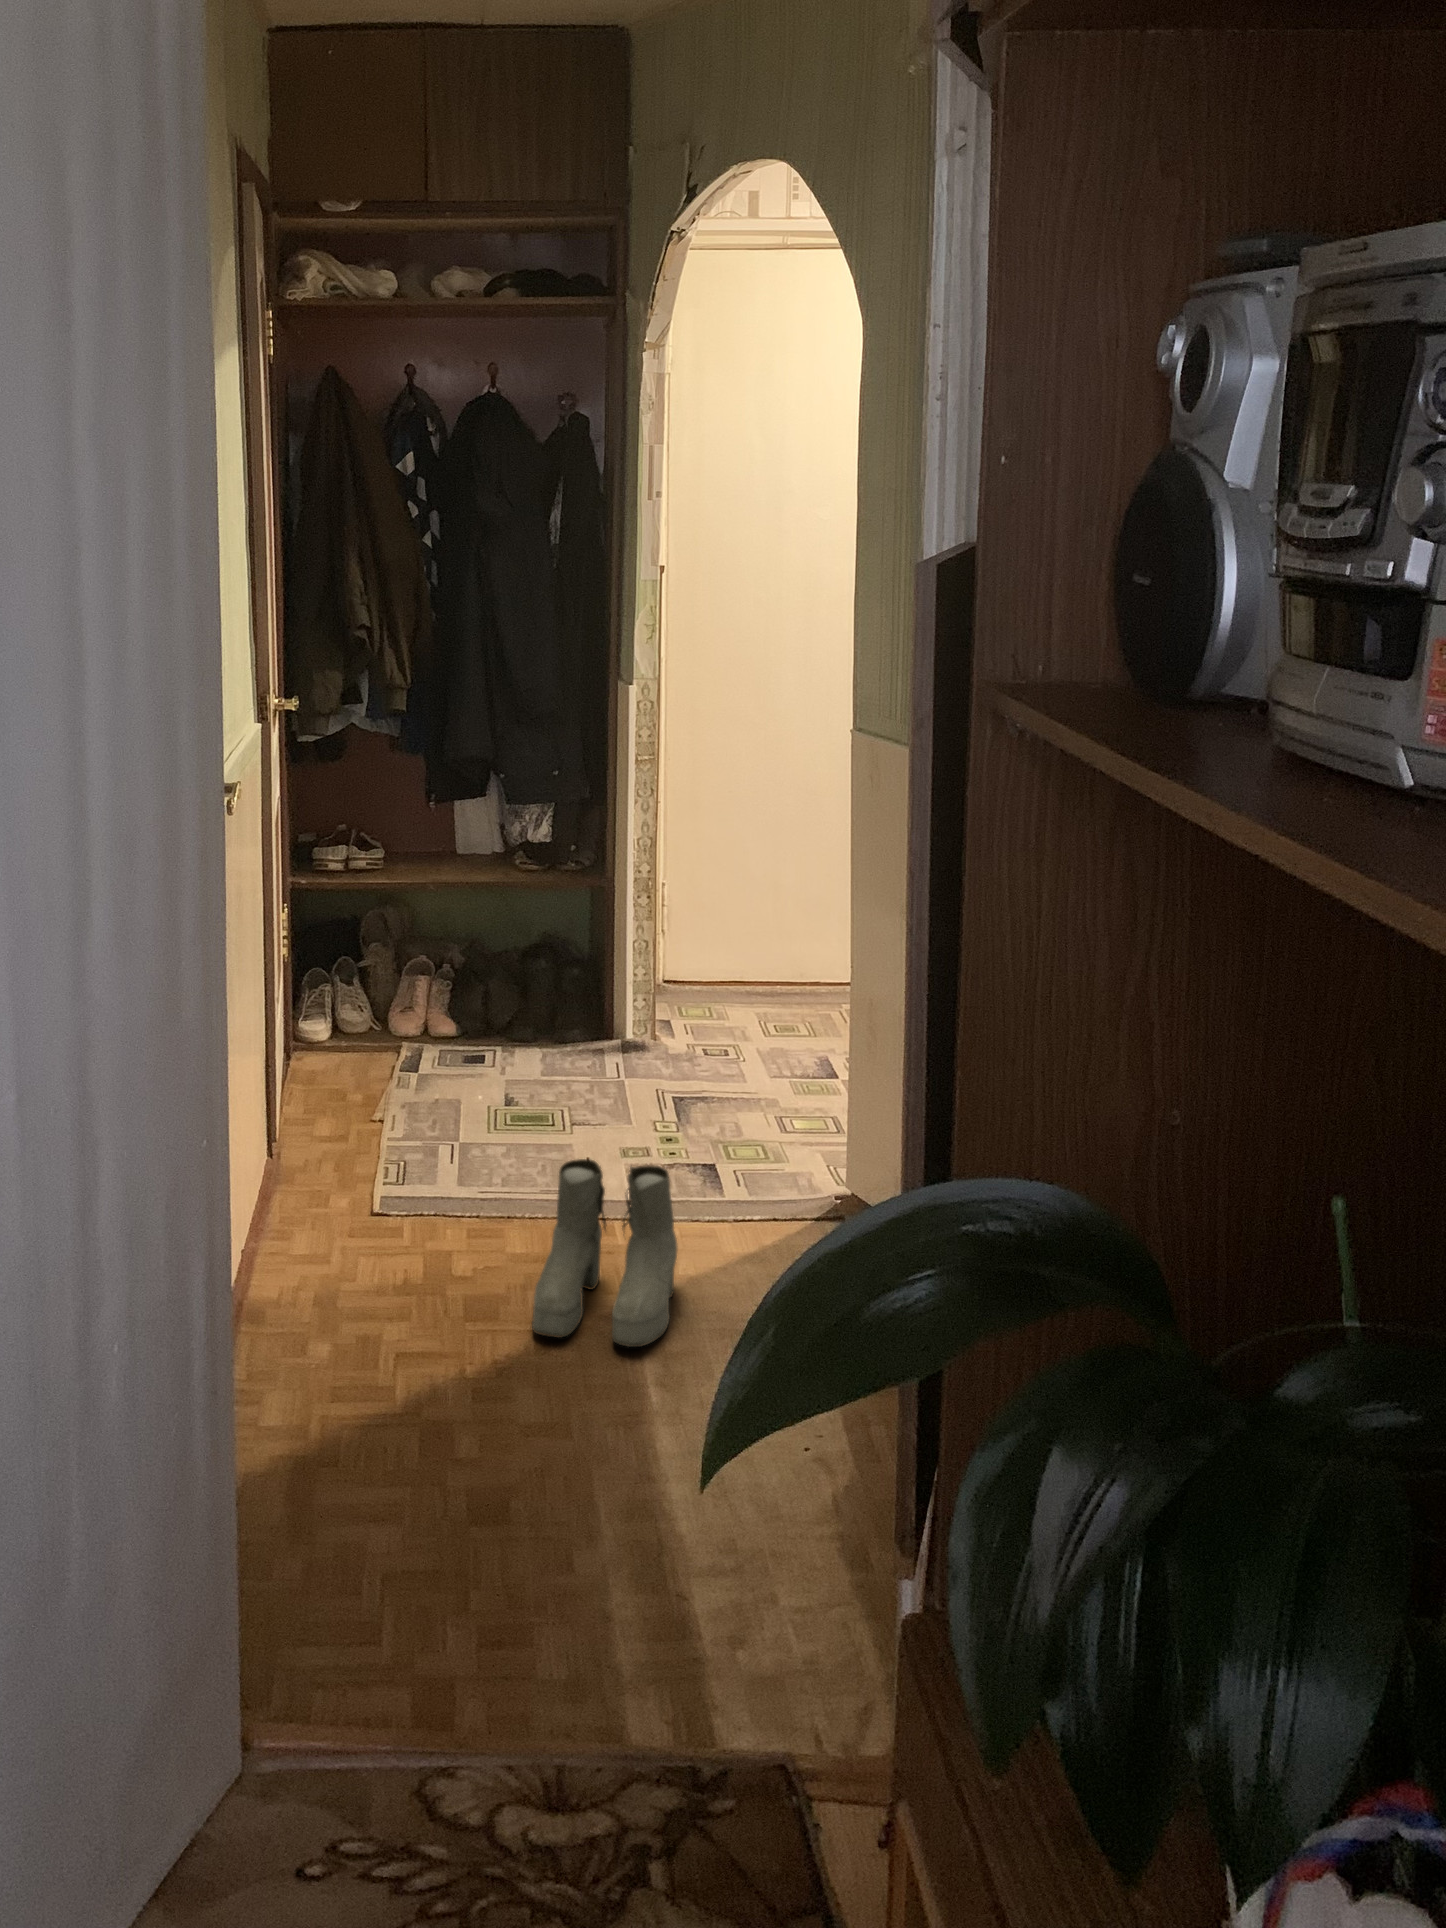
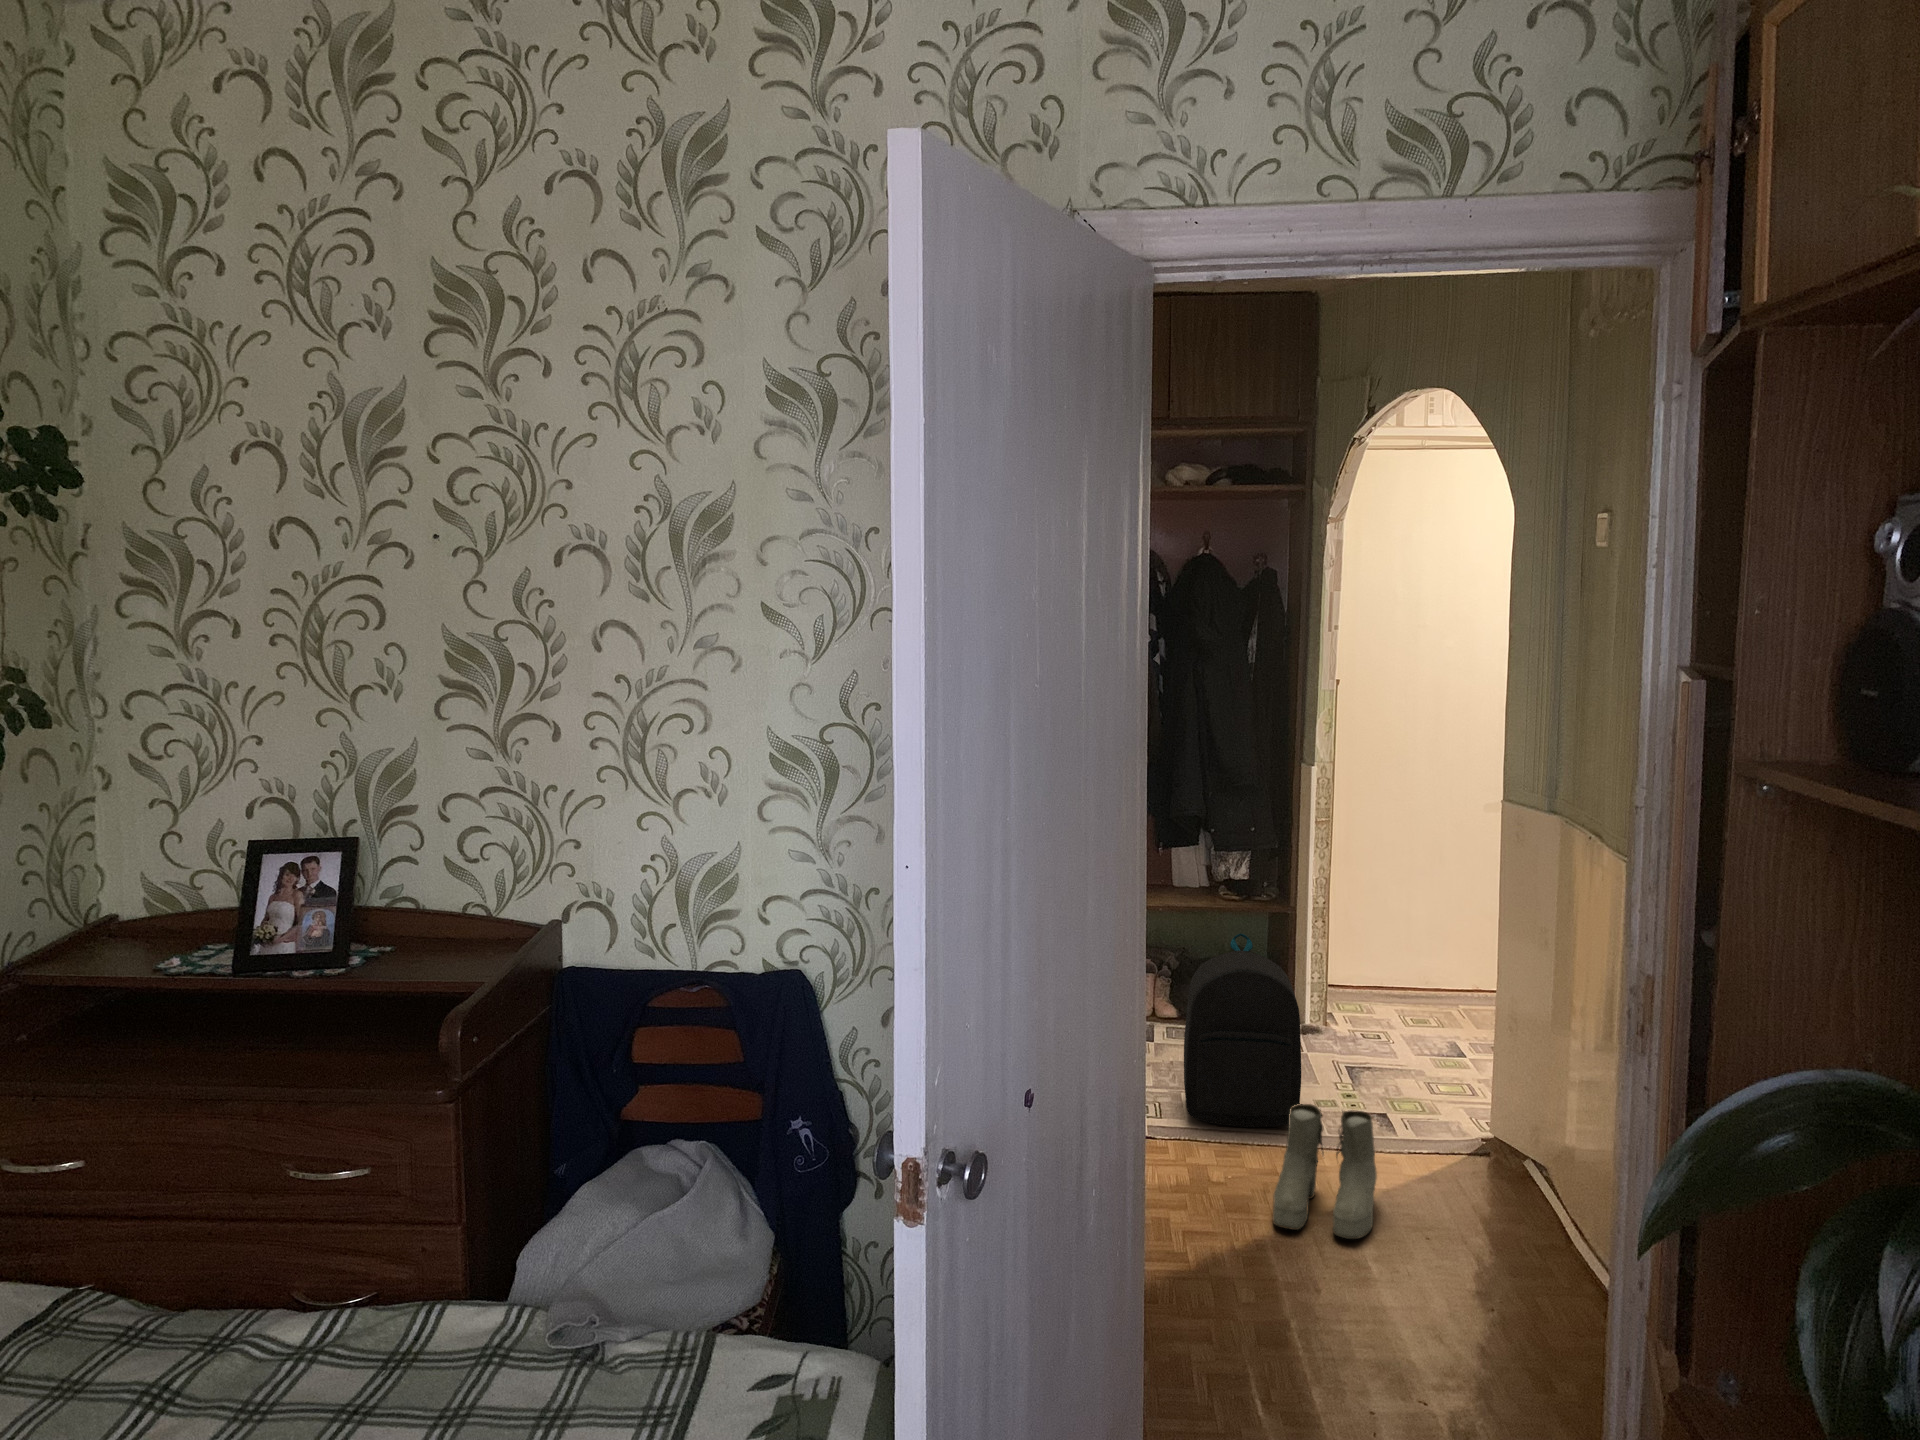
backpack: none [439,922,595,1189] -> present [1184,934,1301,1127]

